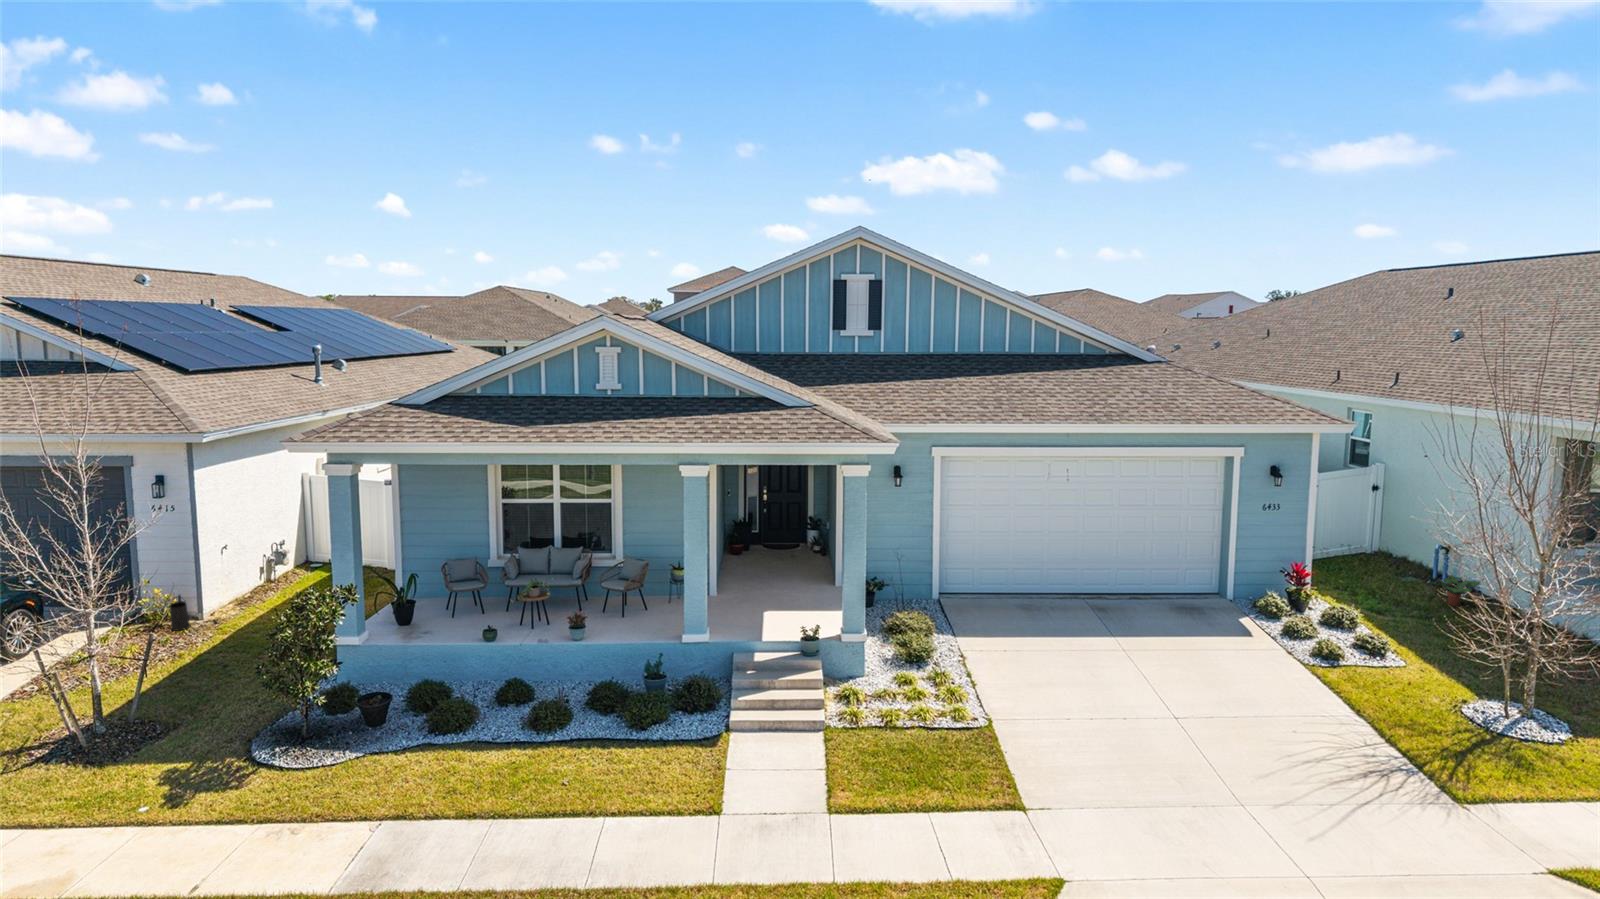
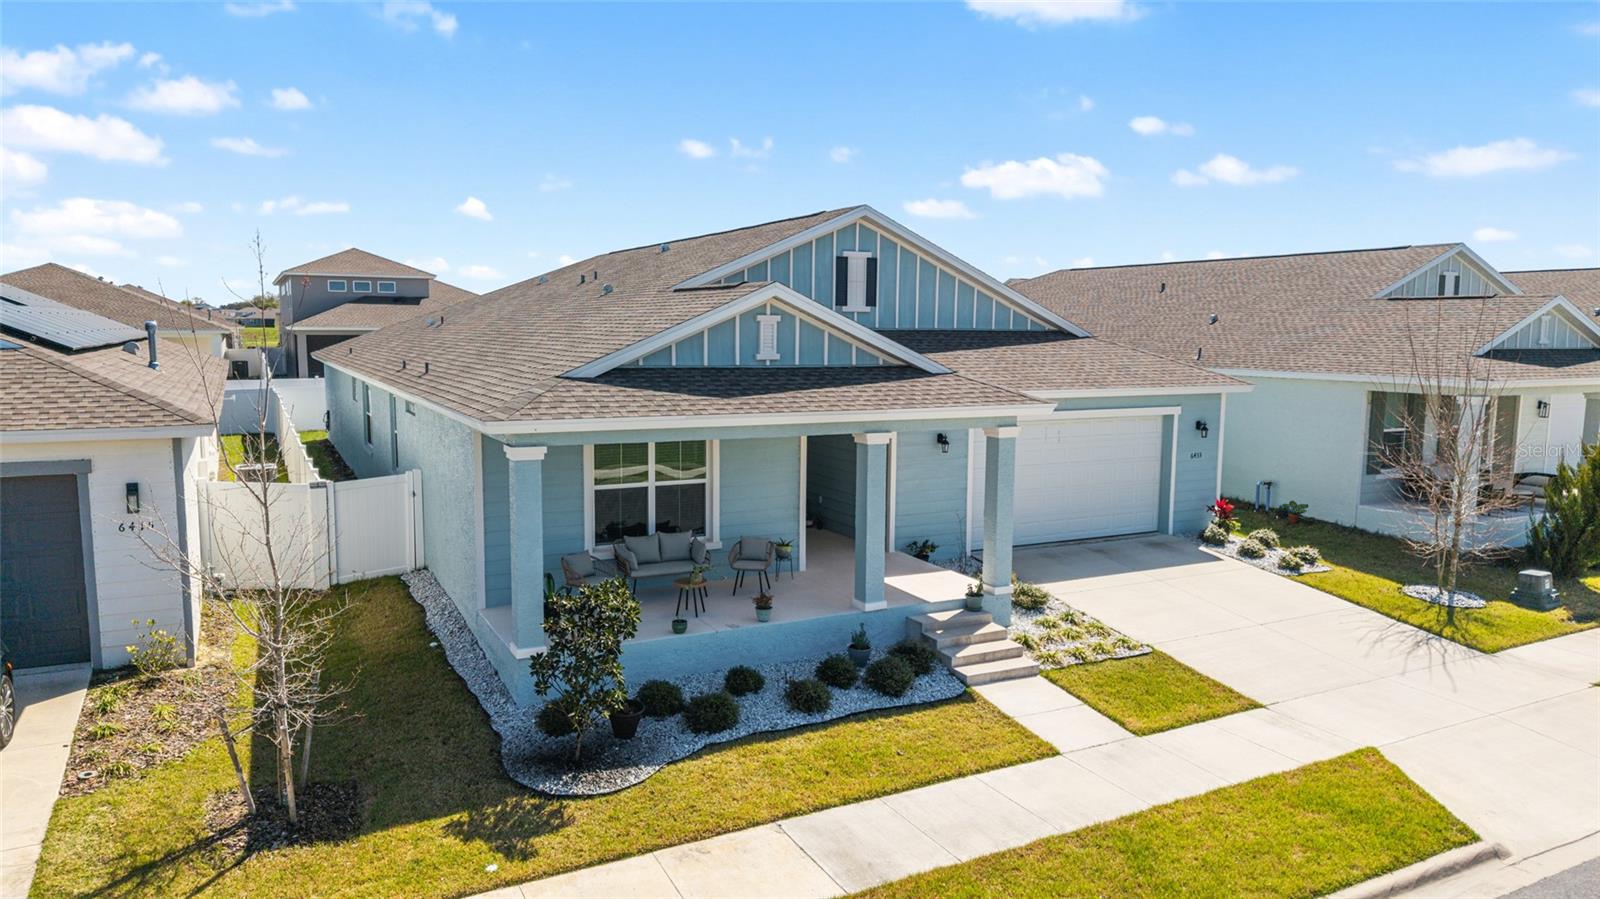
watering can: present [170,595,190,631] -> none [168,641,203,688]

